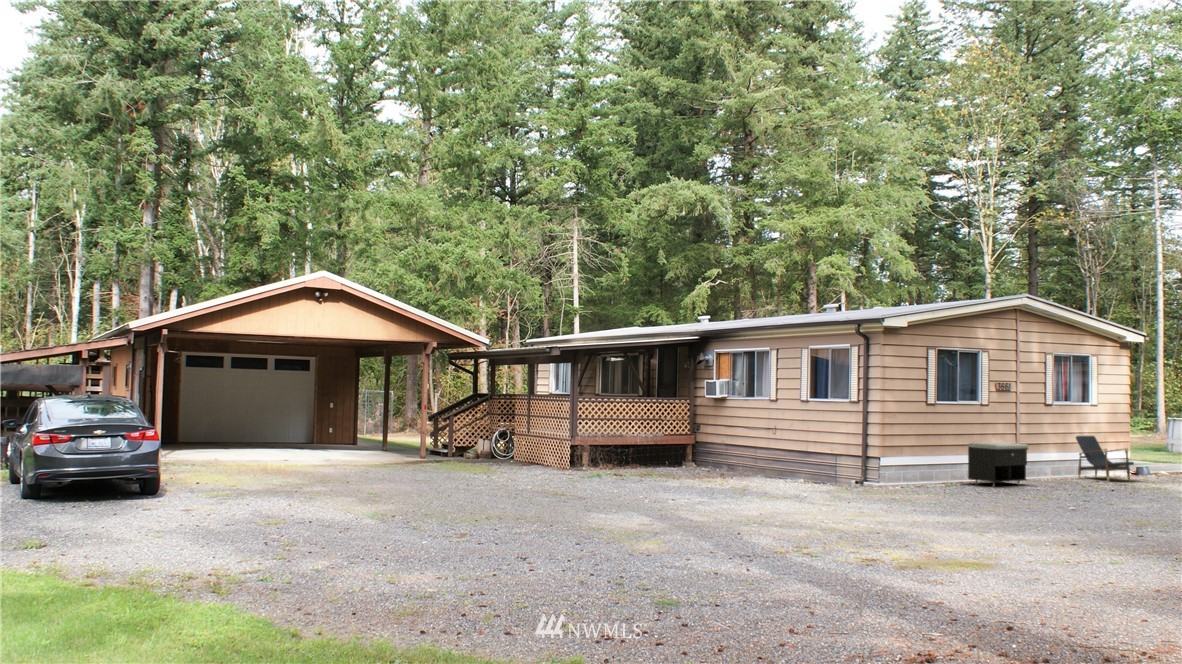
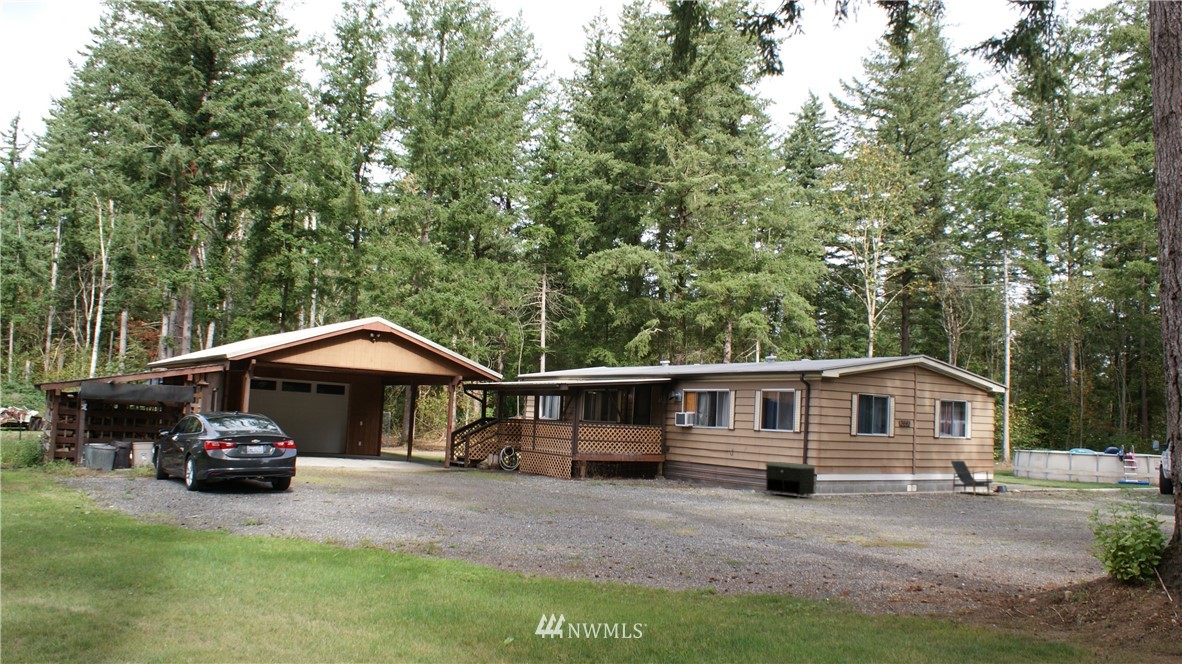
storage bench: present [968,442,1028,486] -> present [766,462,815,498]

